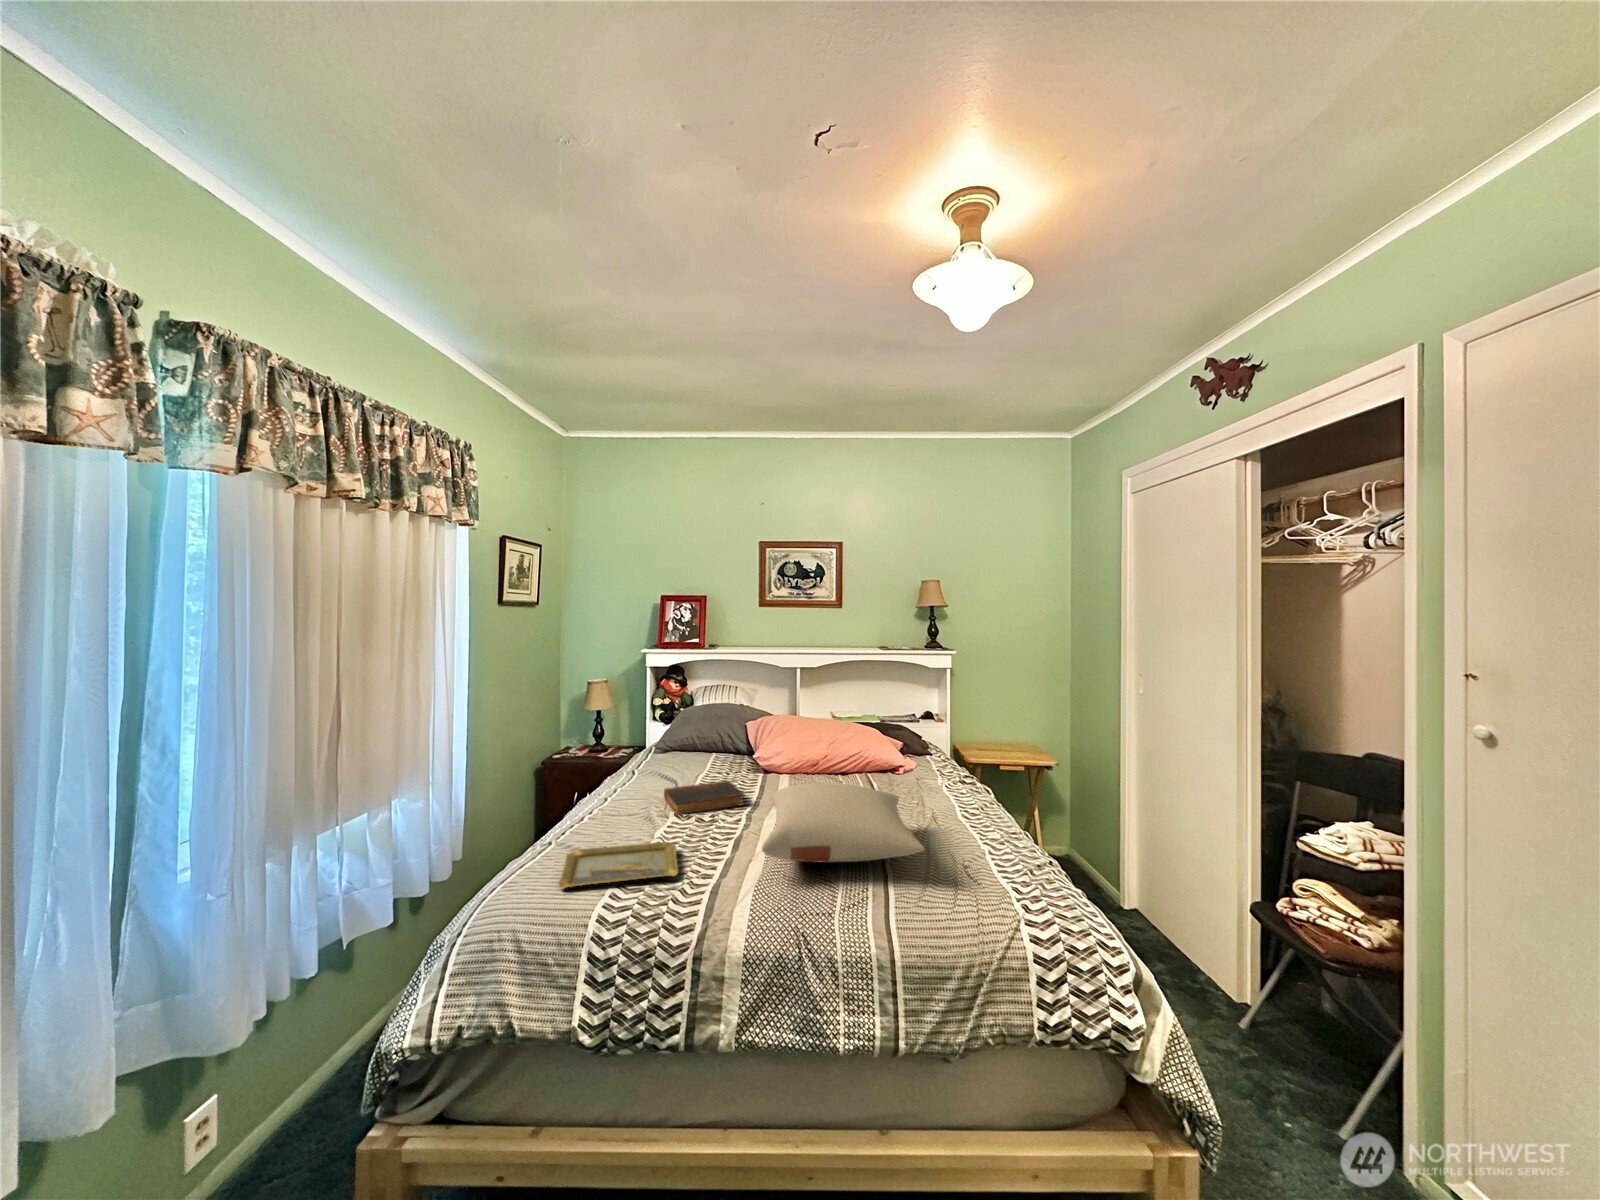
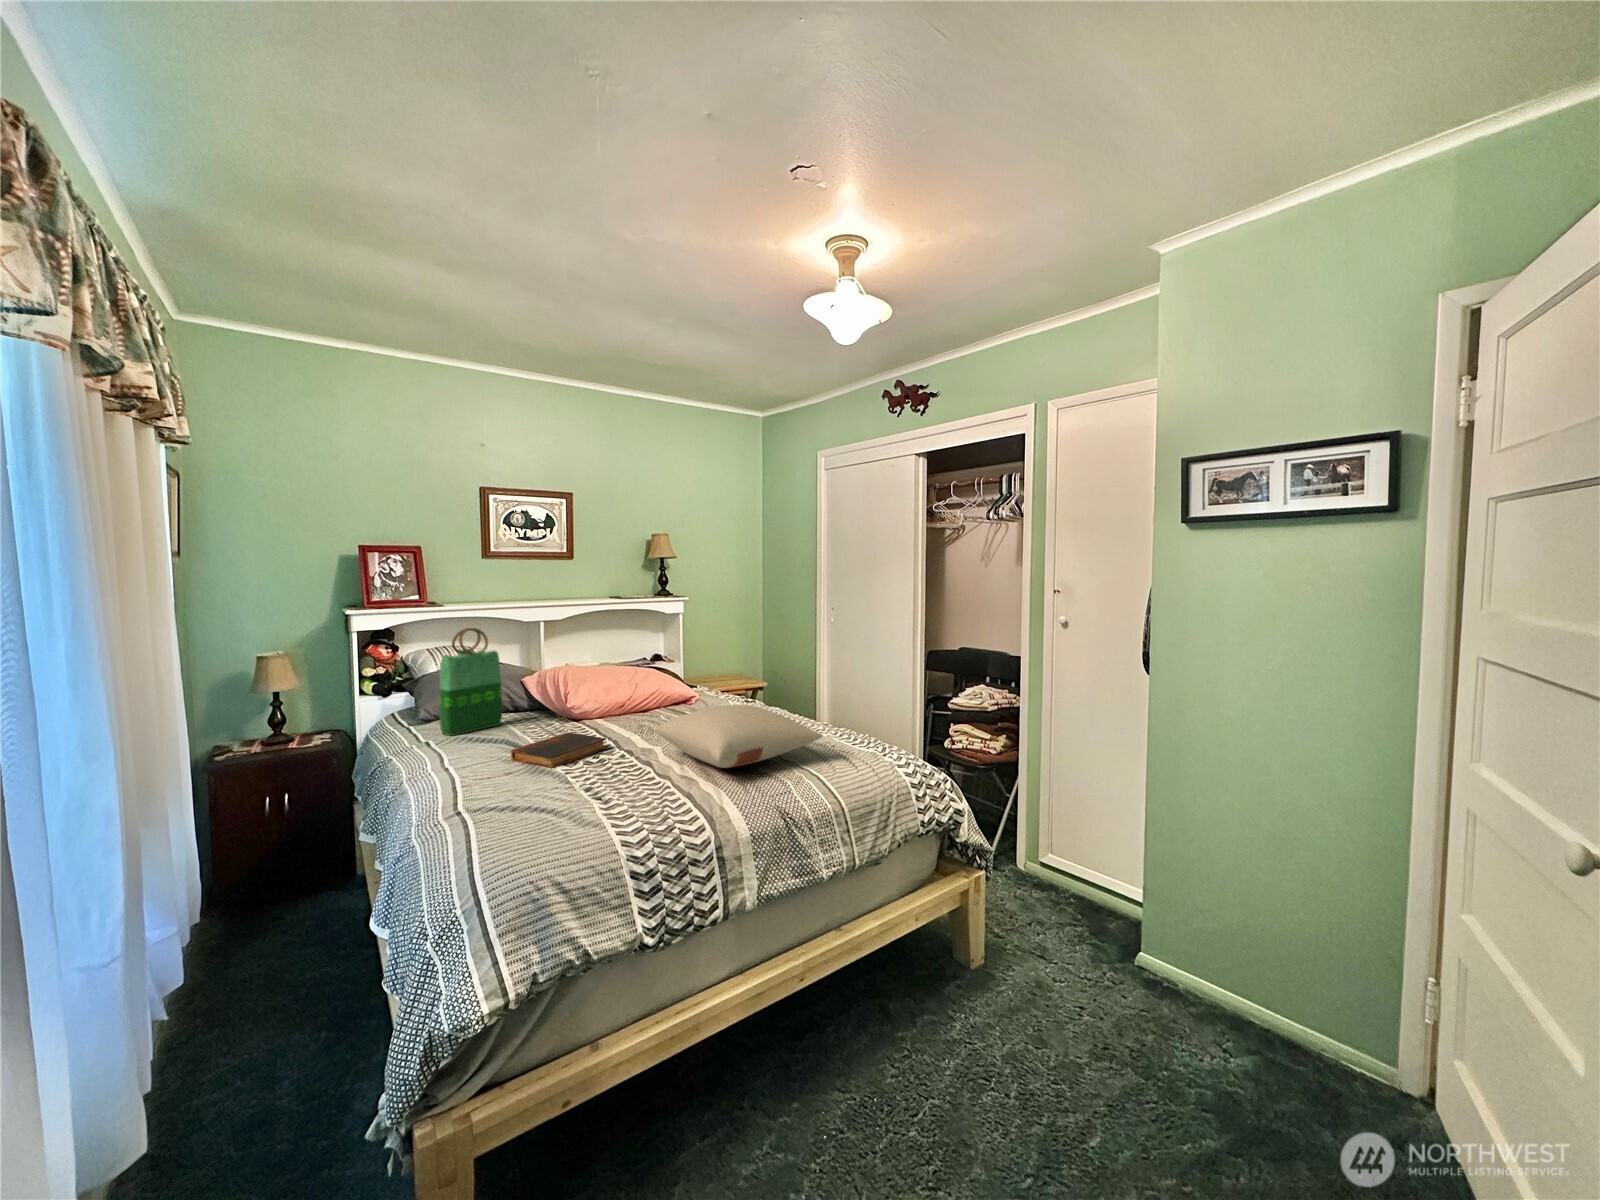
tote bag: none [663,671,714,765] -> present [439,628,502,736]
tray: present [558,842,678,889] -> none [511,782,647,836]

